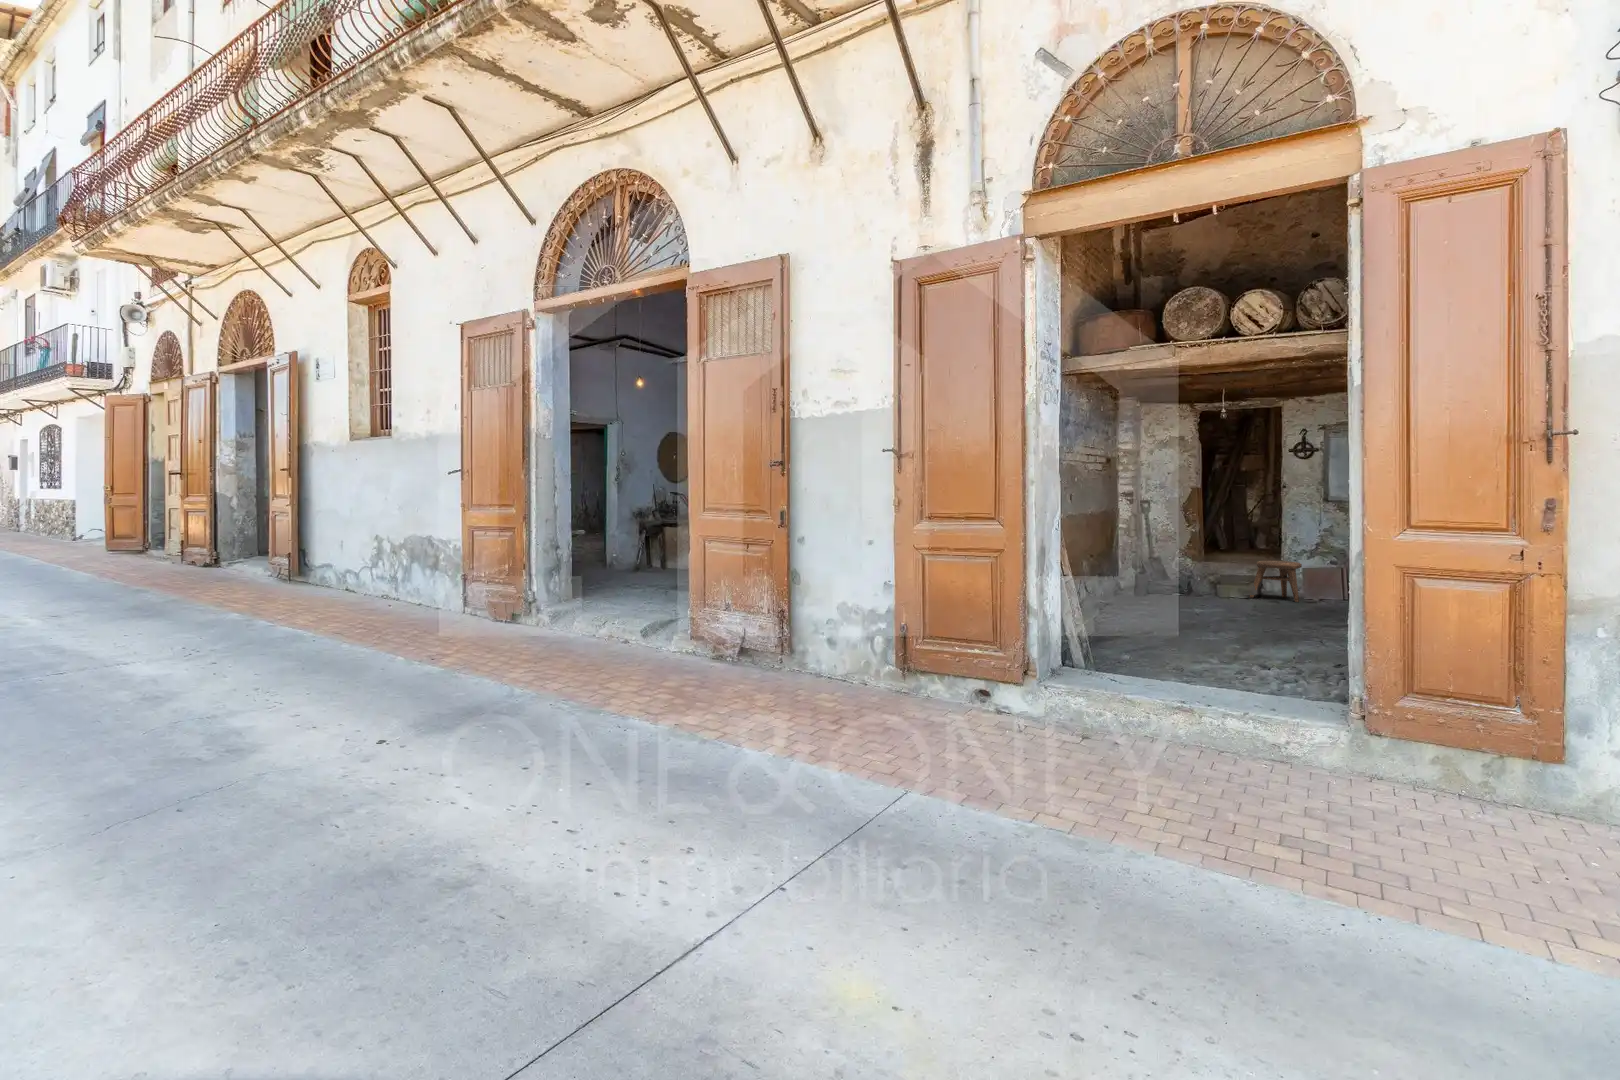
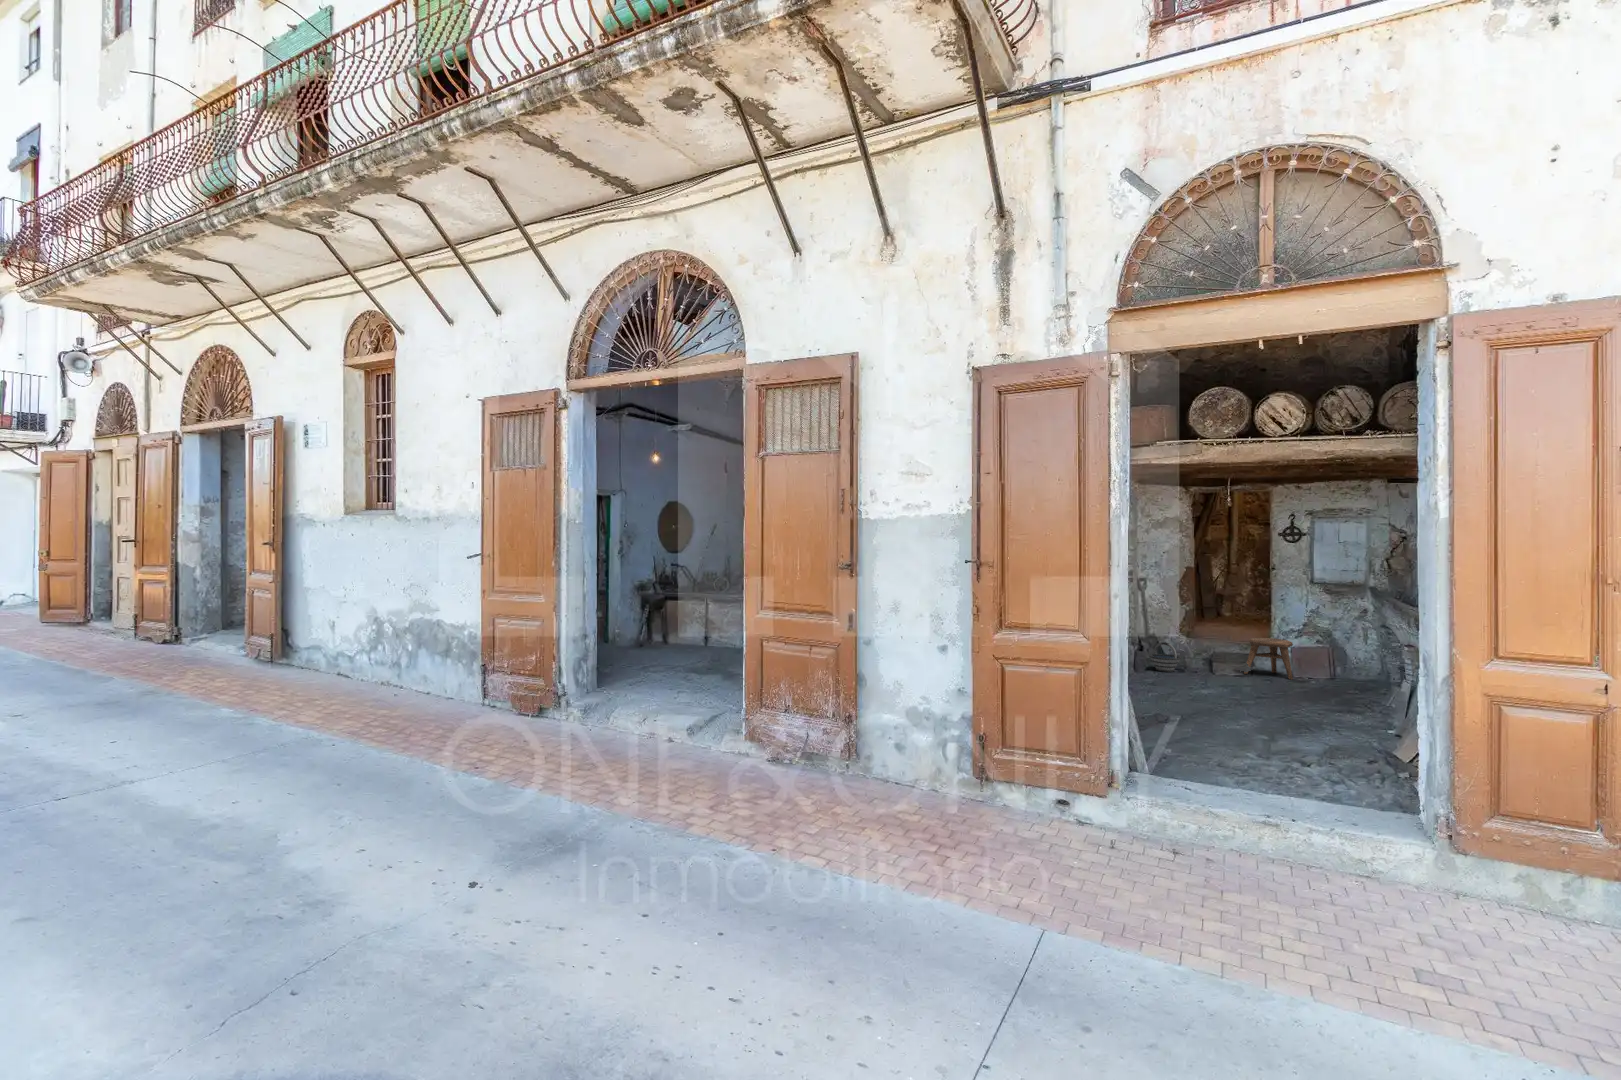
bucket: none [1151,566,1184,596] -> present [1149,642,1181,672]

